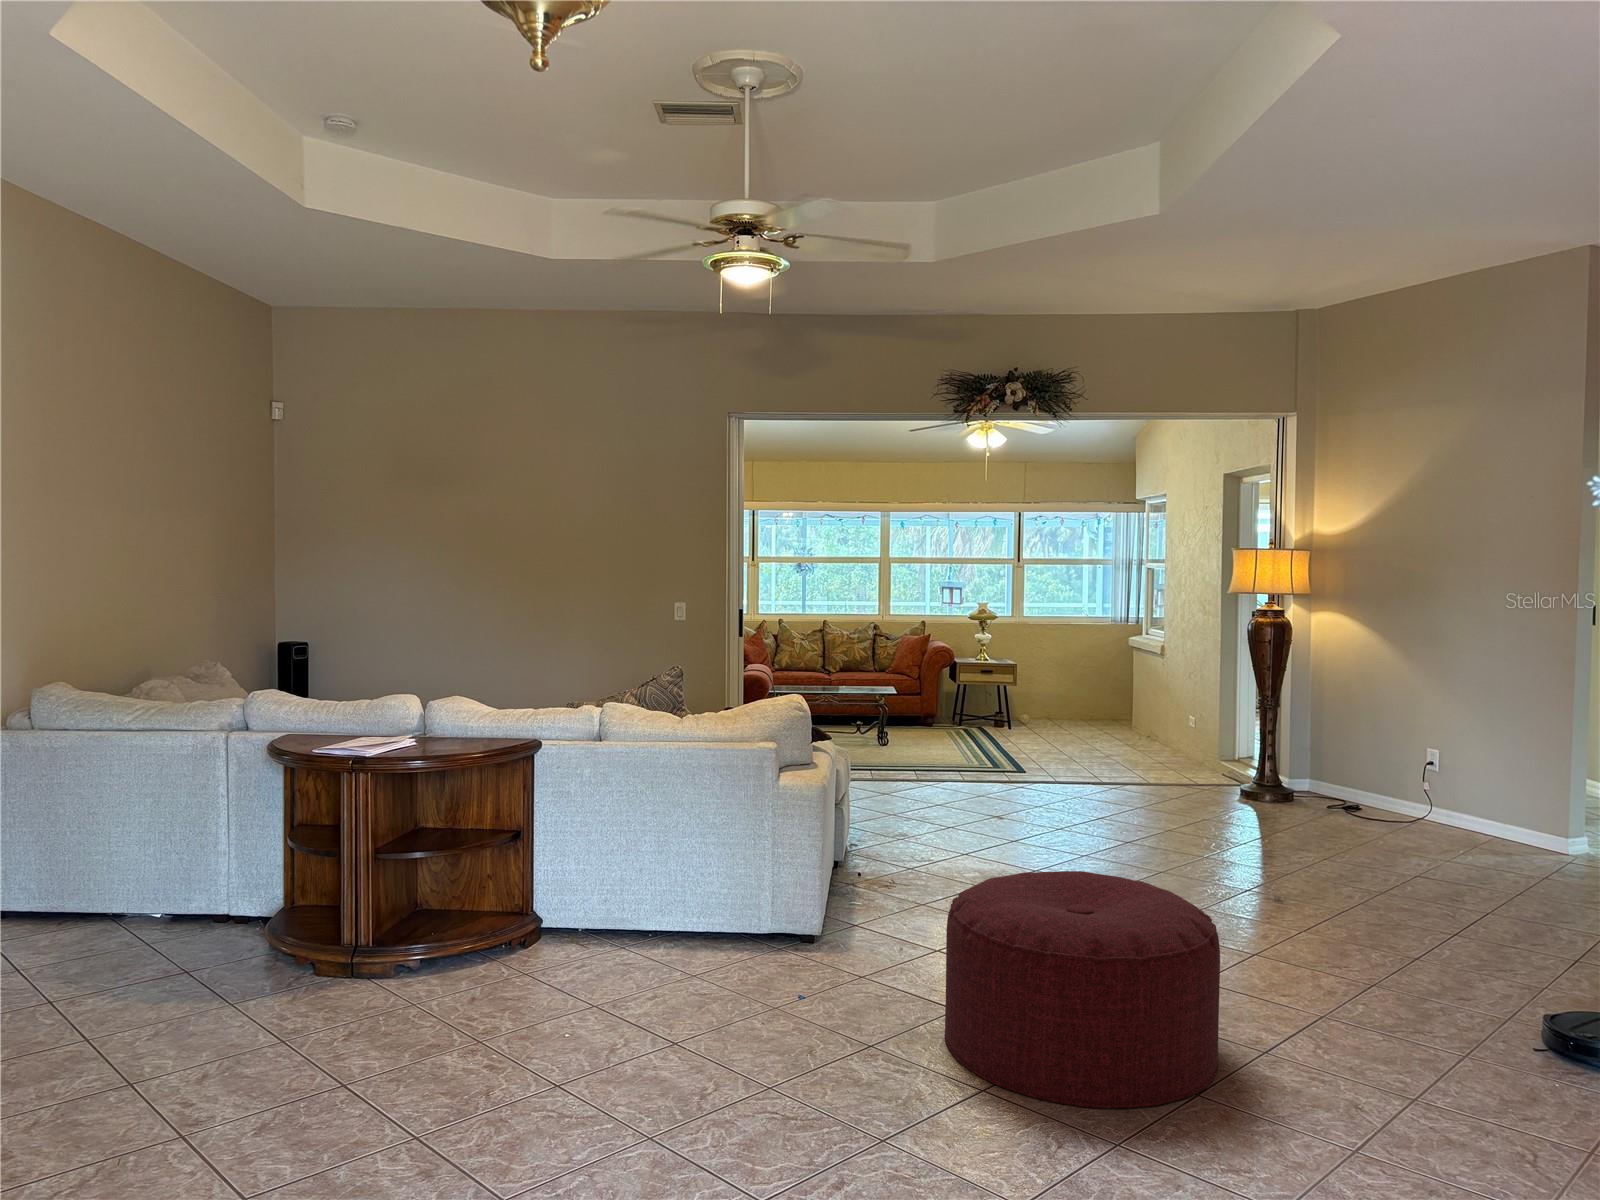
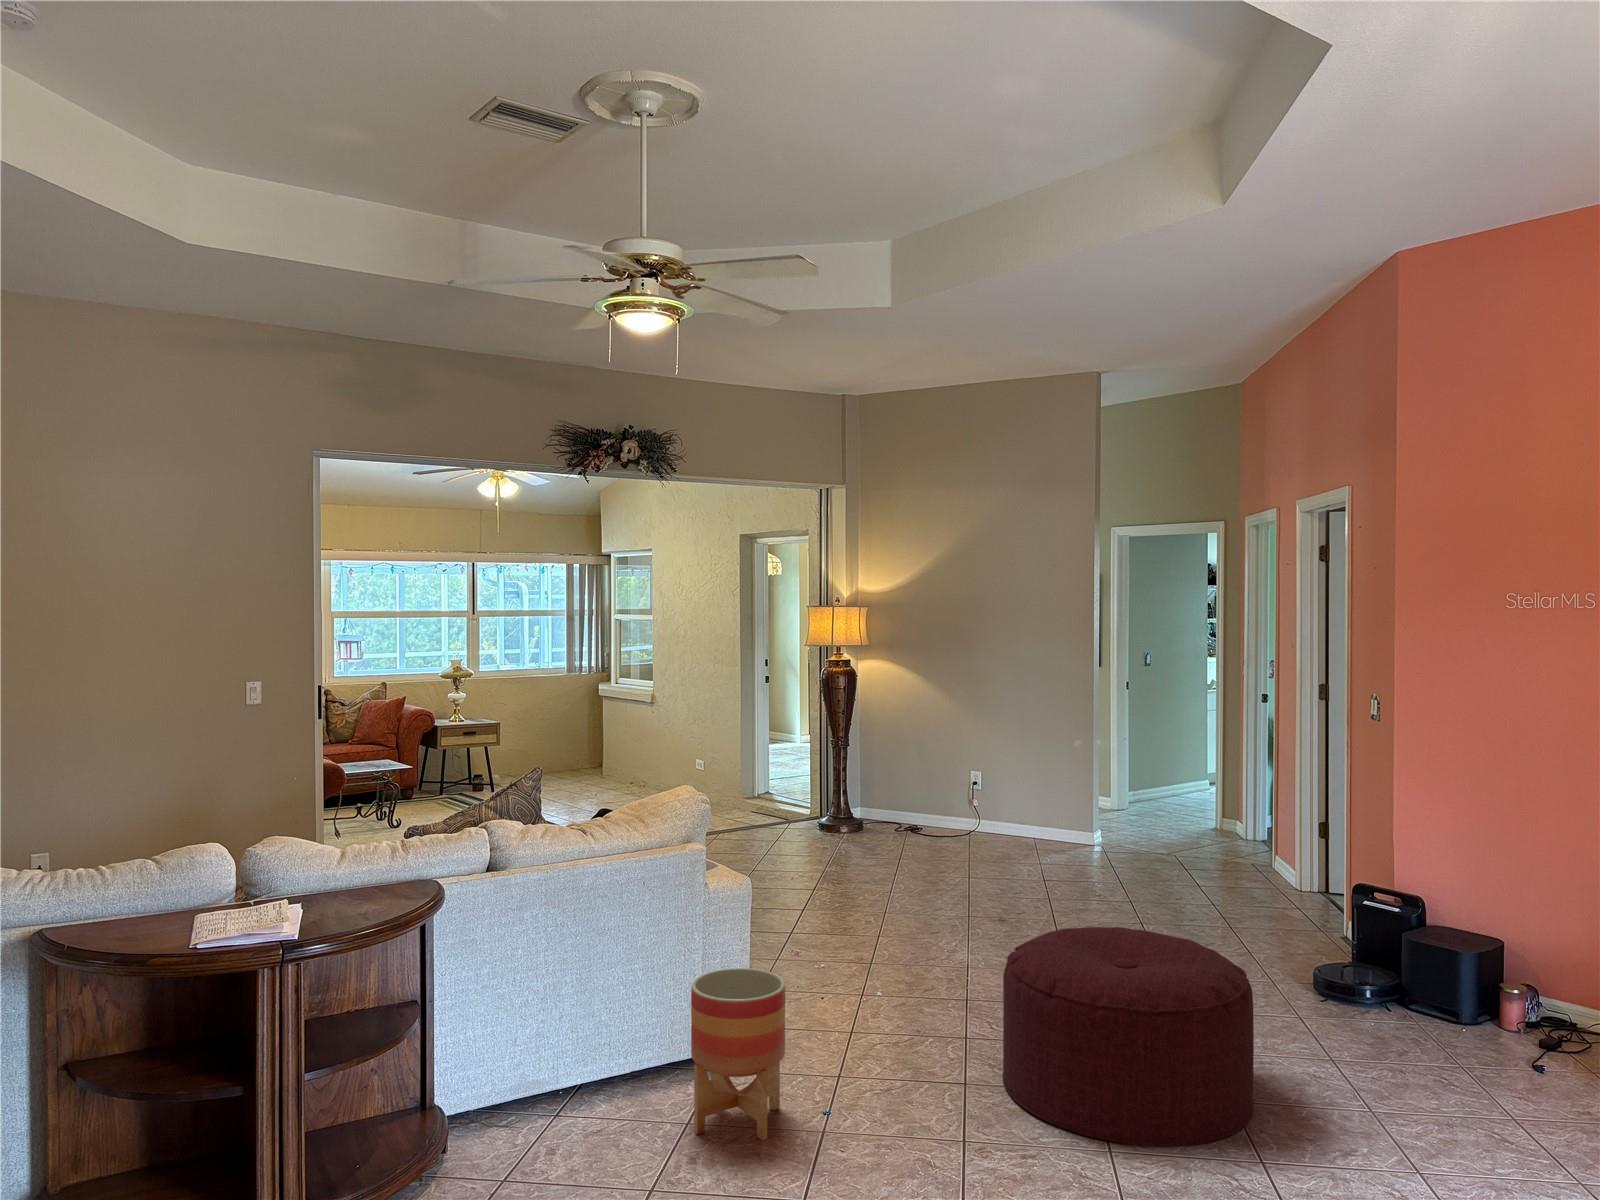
planter: none [683,837,767,981] -> present [691,968,785,1140]

